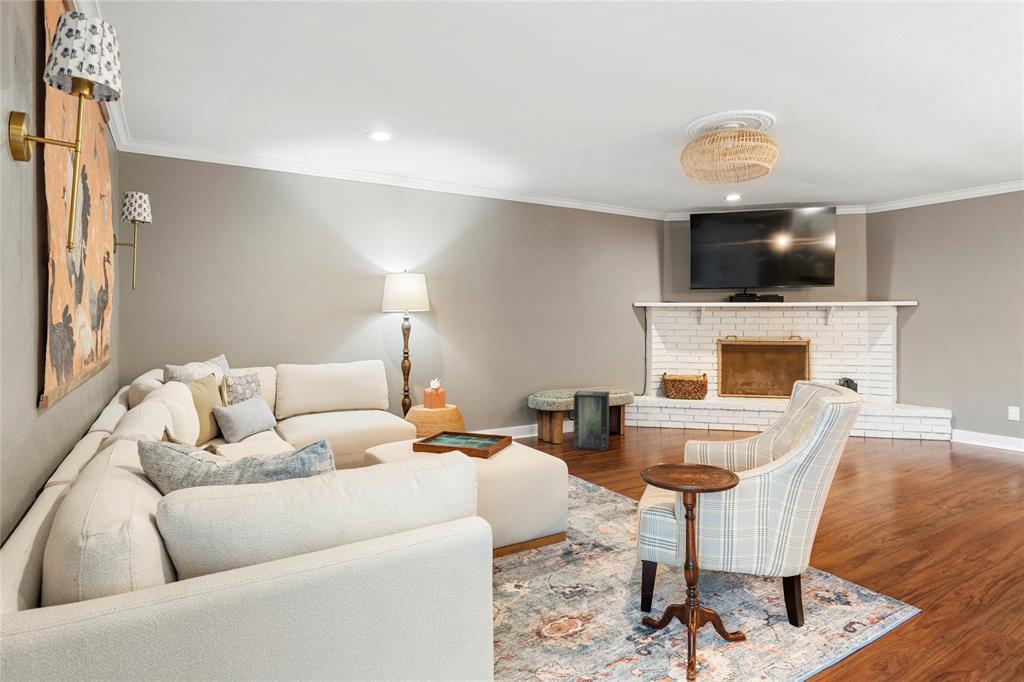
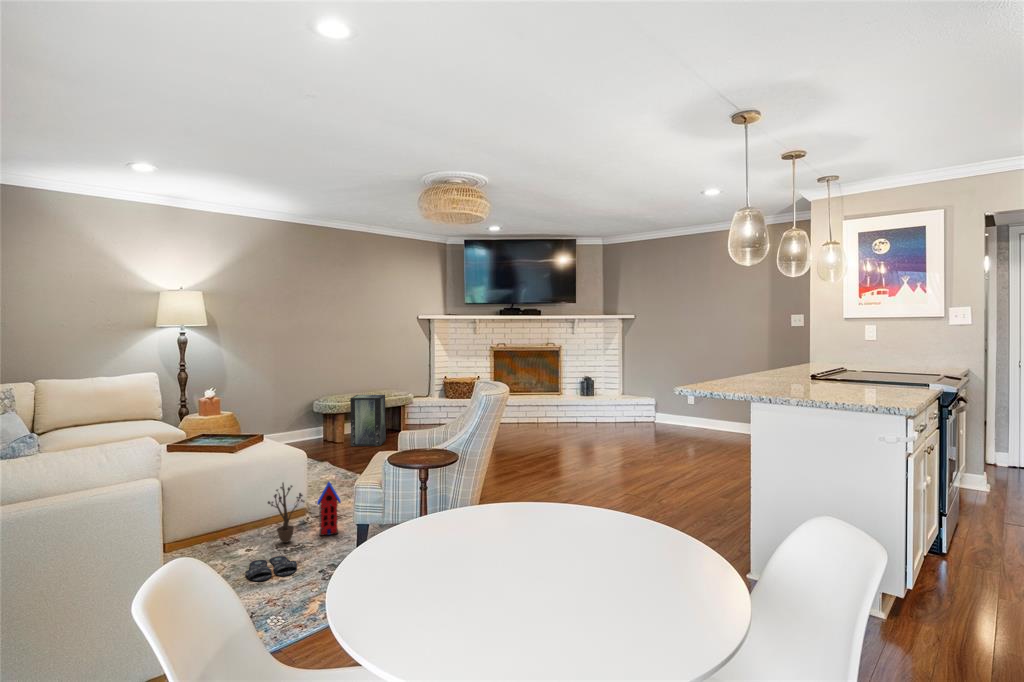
decorative plant: none [527,504,583,580] -> present [261,483,305,543]
toy house: none [591,505,623,575] -> present [317,482,341,536]
slippers: none [528,601,592,641] -> present [245,556,297,581]

